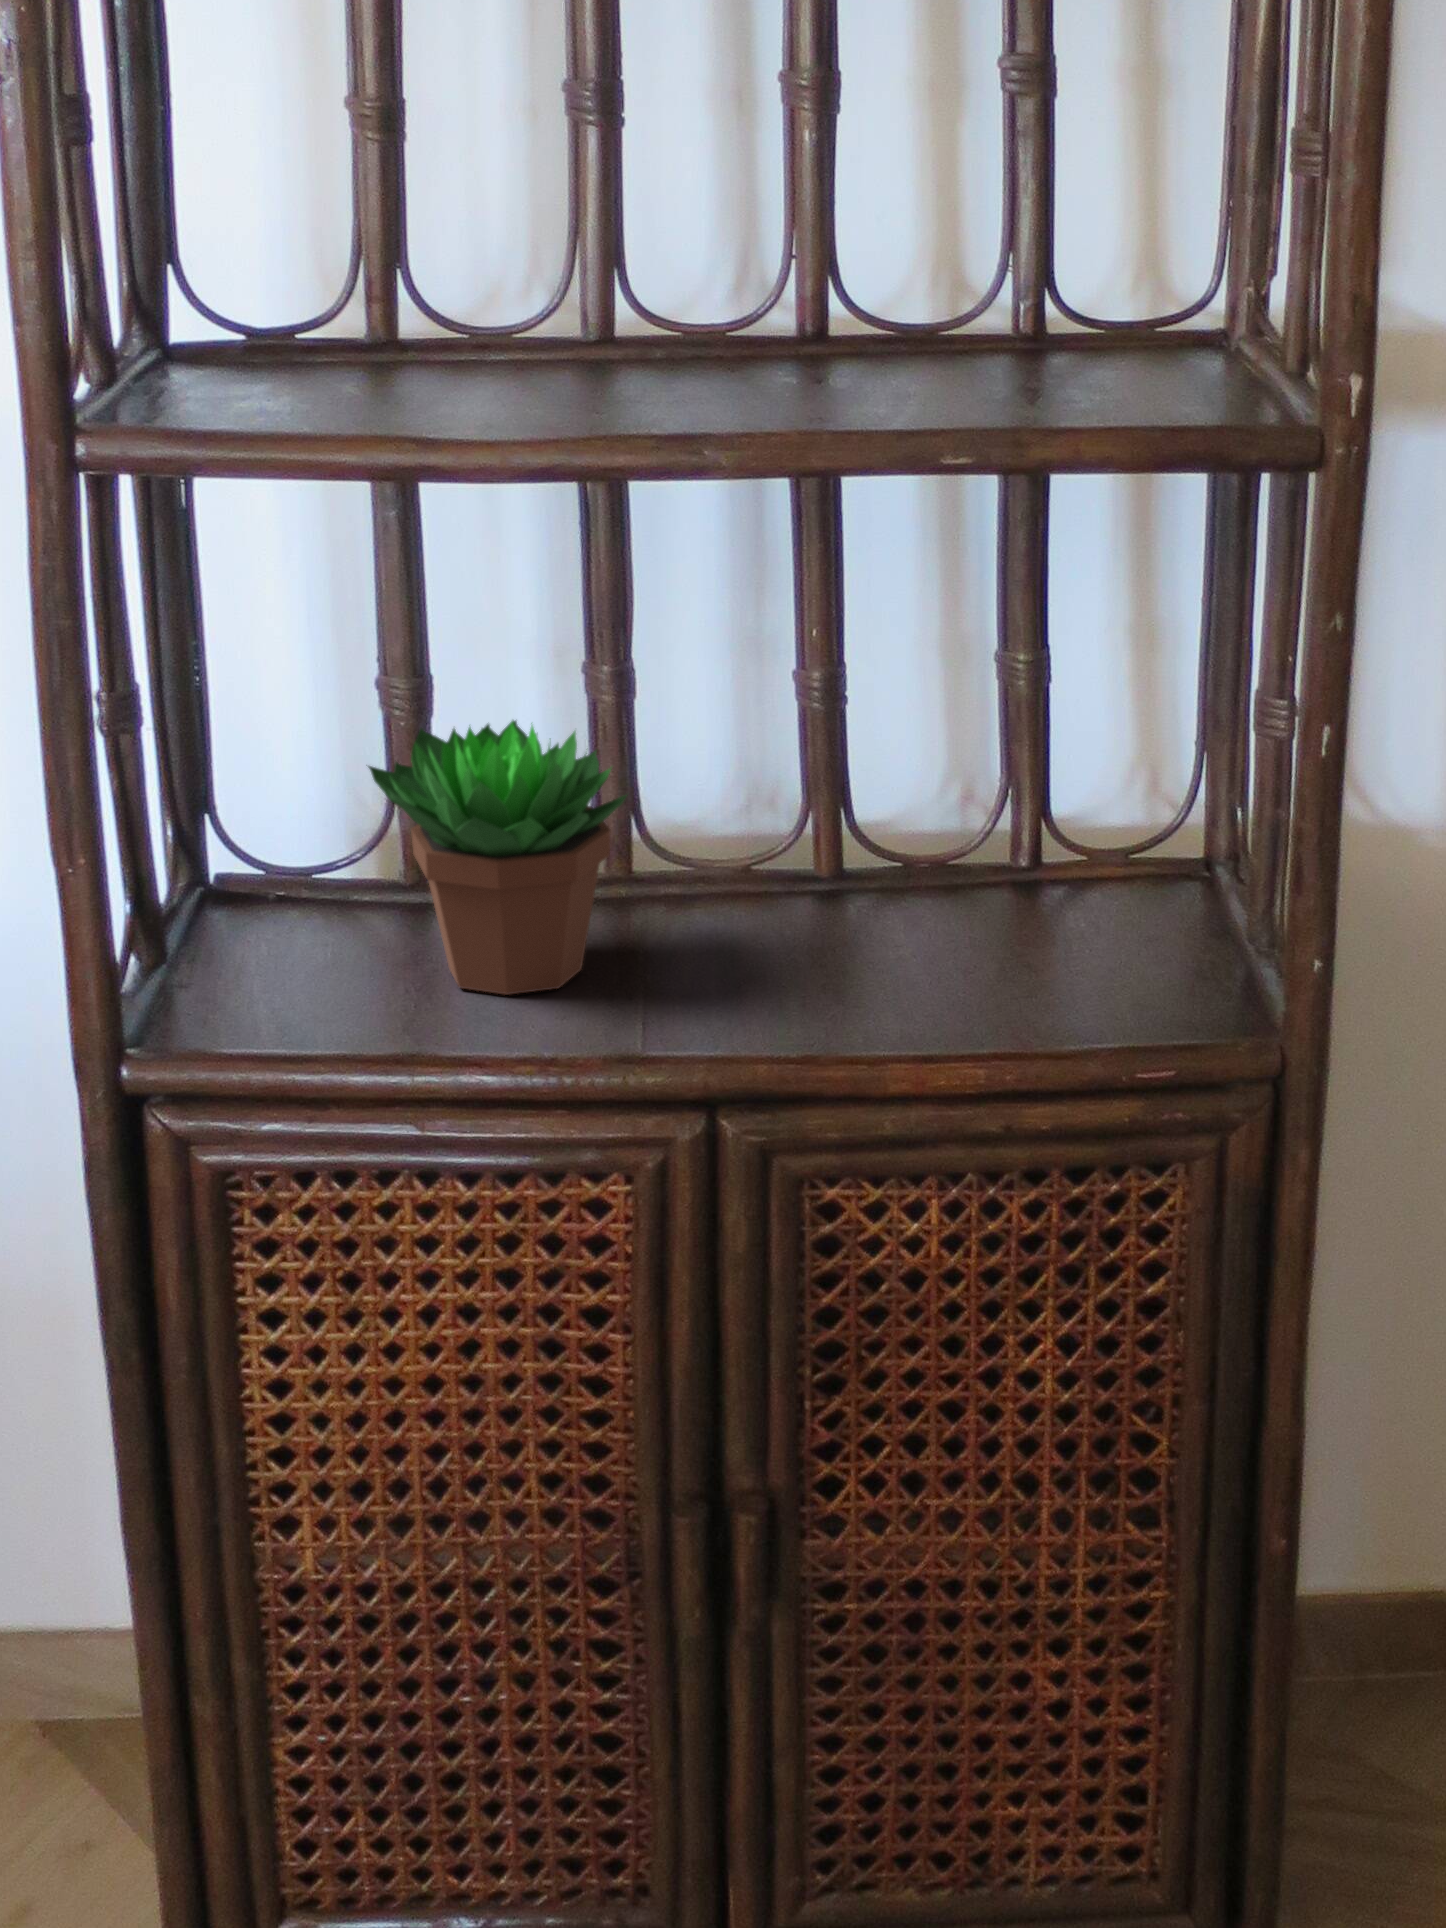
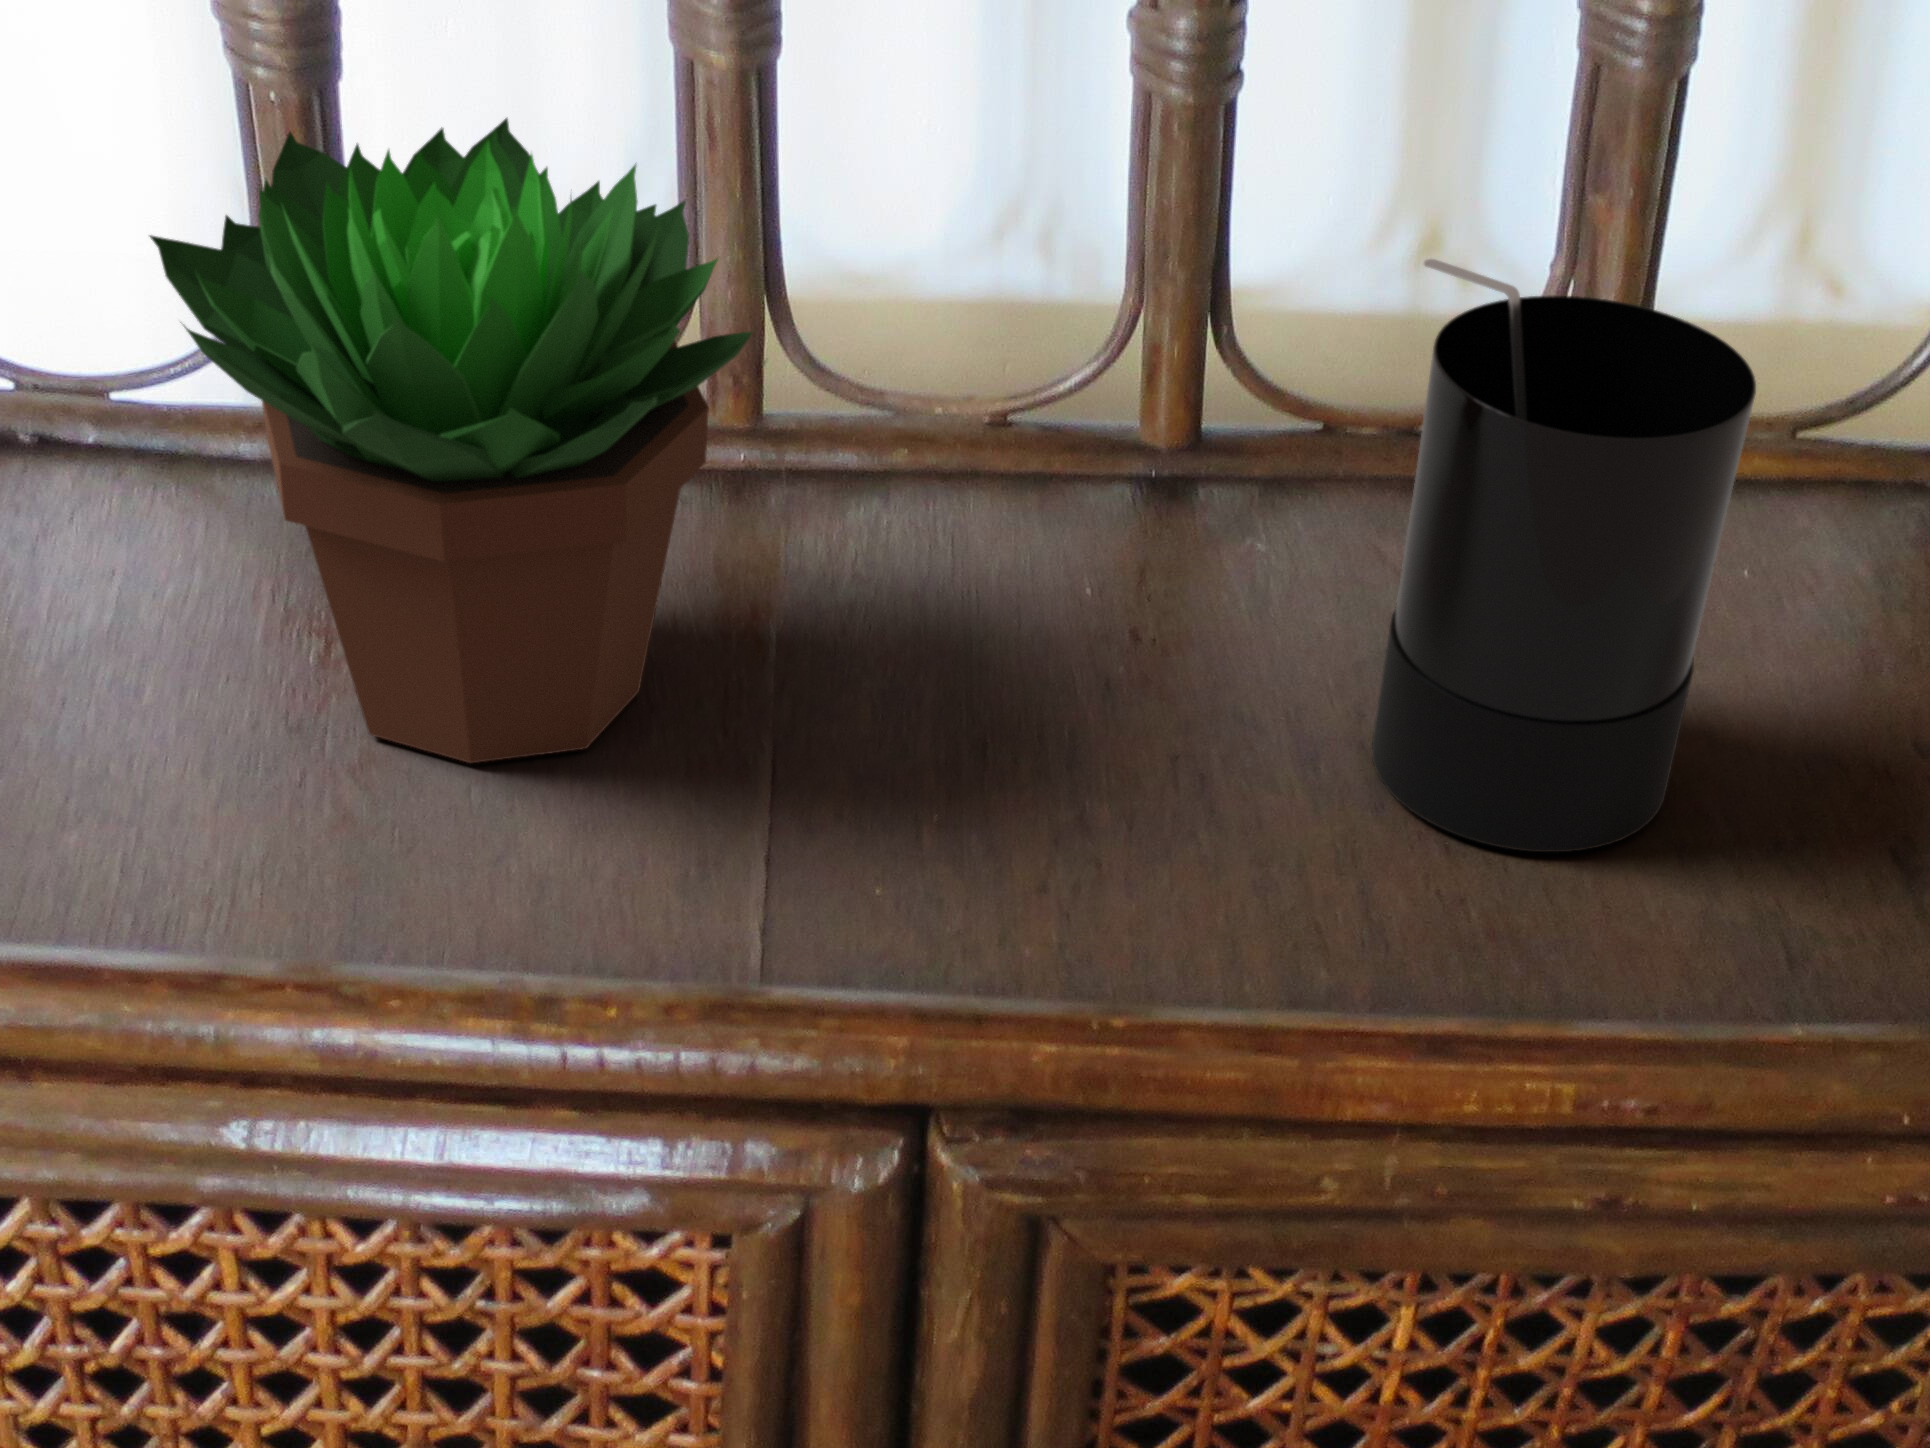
candle: none [913,751,1050,1002] -> present [1372,259,1756,852]

